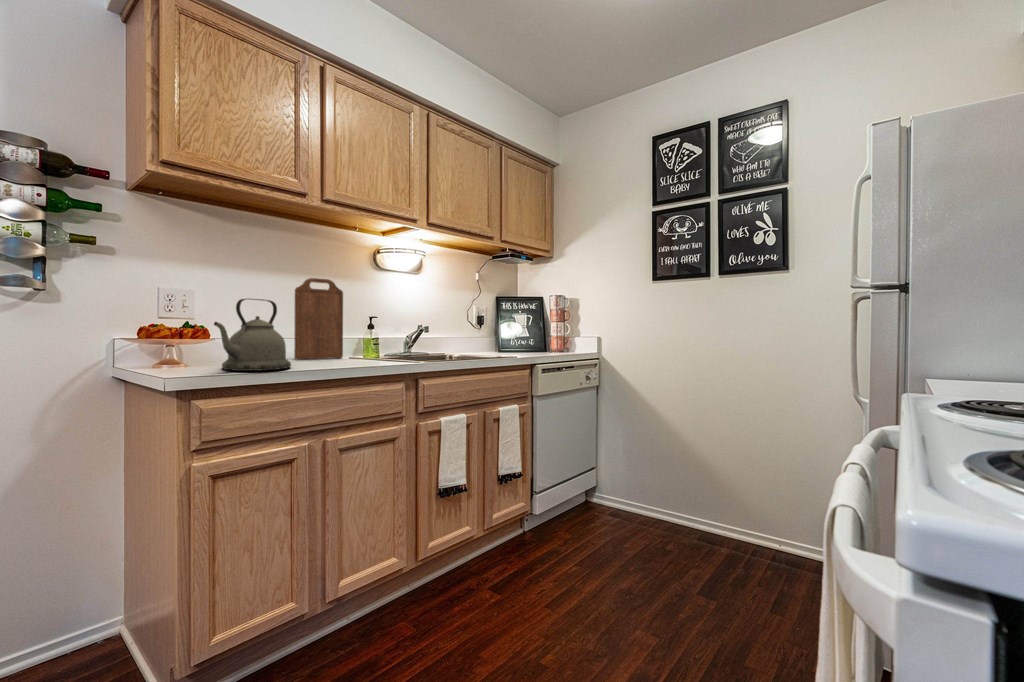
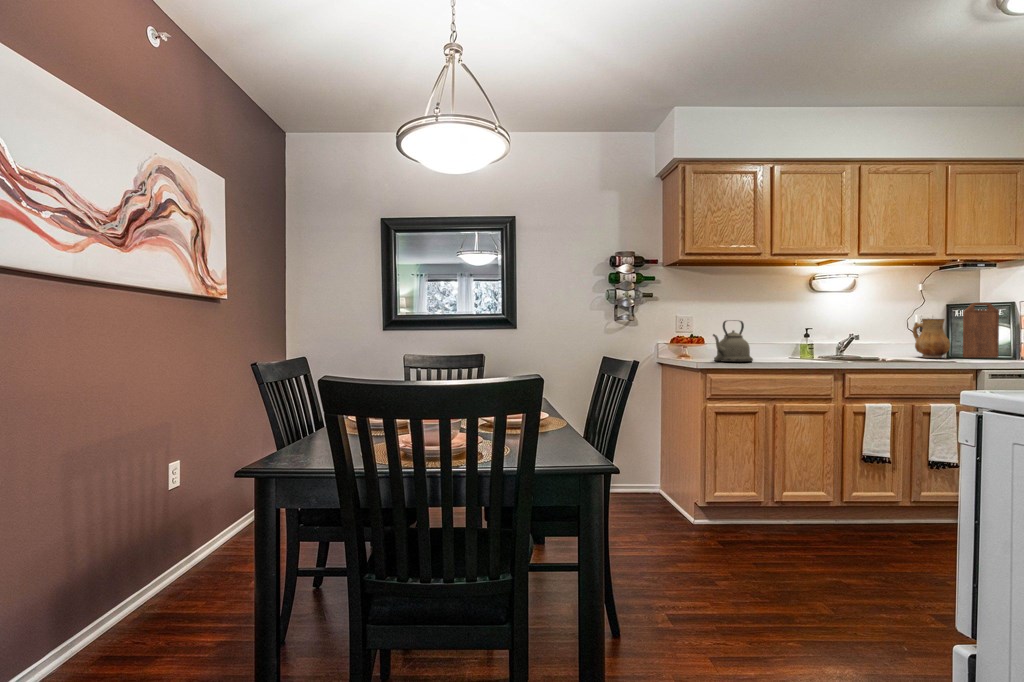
cutting board: present [294,278,343,359] -> present [963,302,999,358]
ceramic pitcher: none [474,310,506,352] -> present [913,319,950,358]

